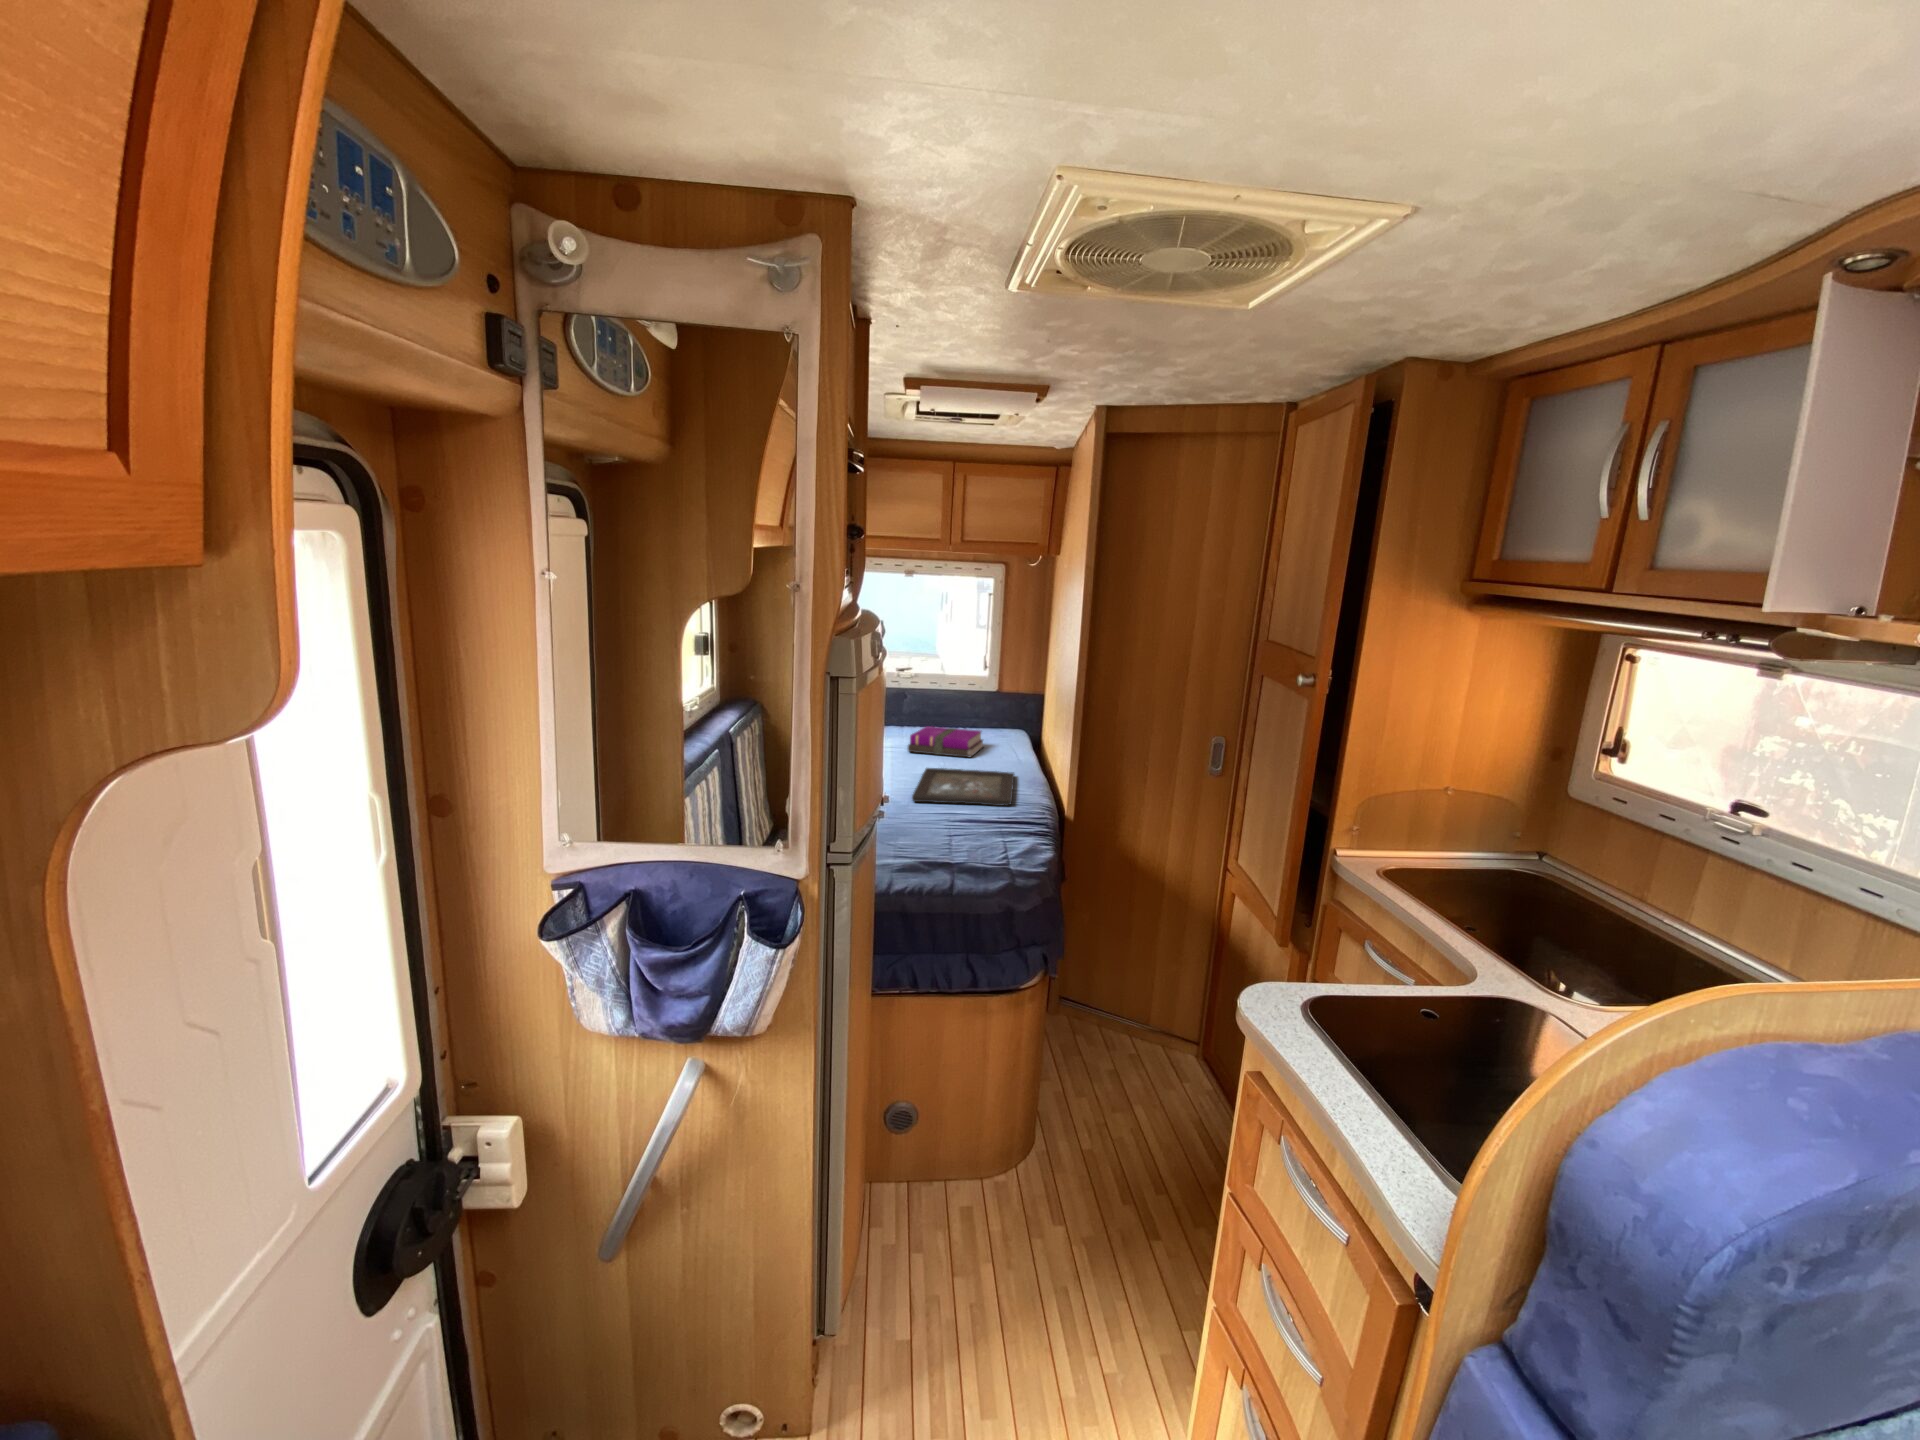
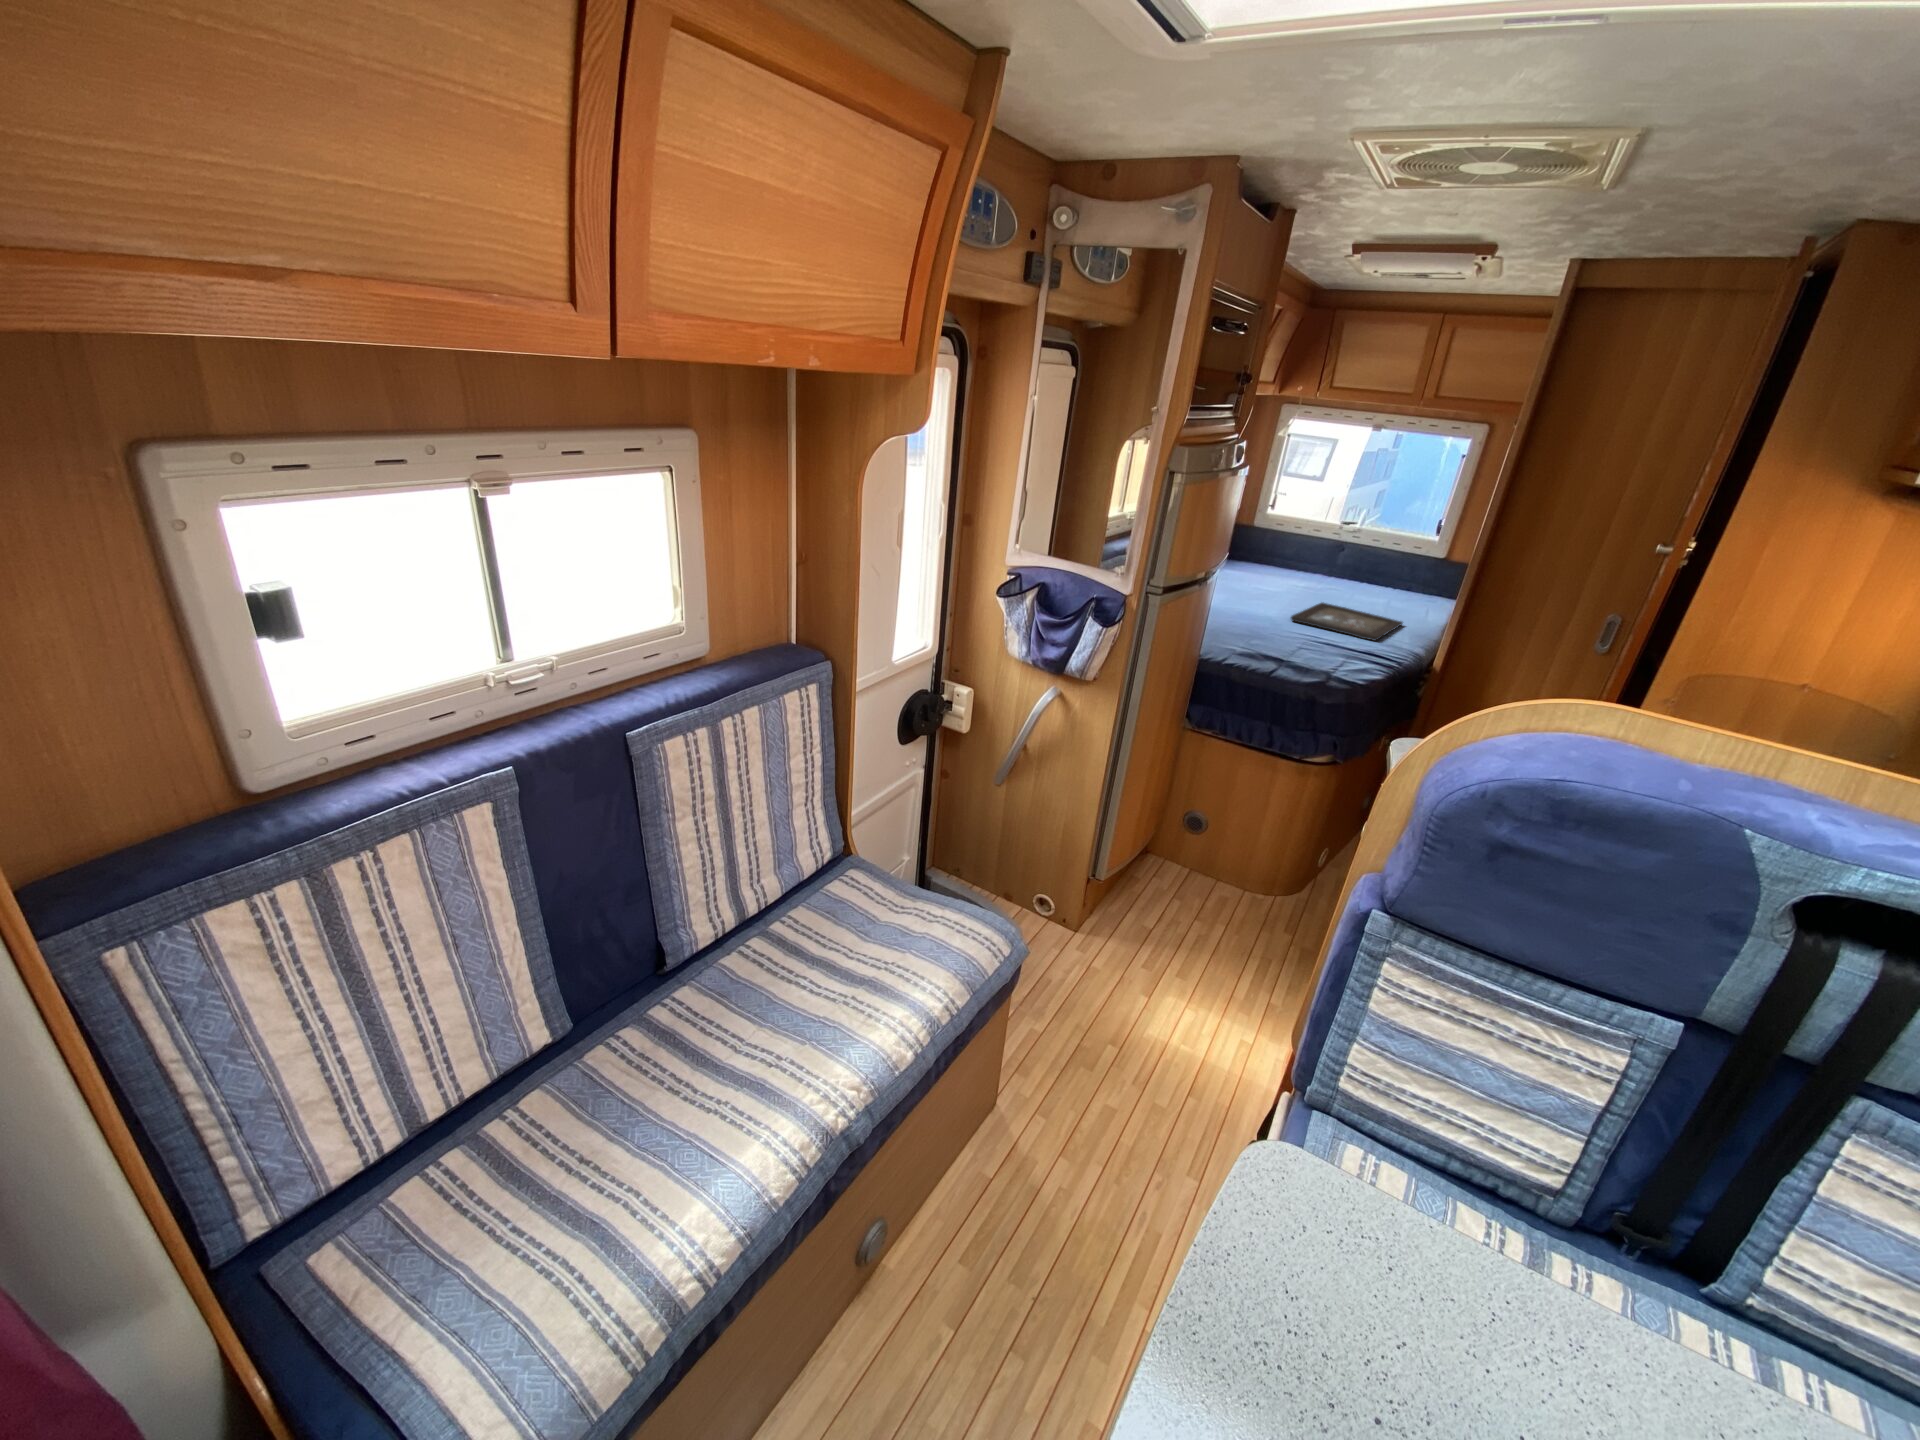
notebook: present [908,726,983,757] -> none [1318,573,1398,606]

